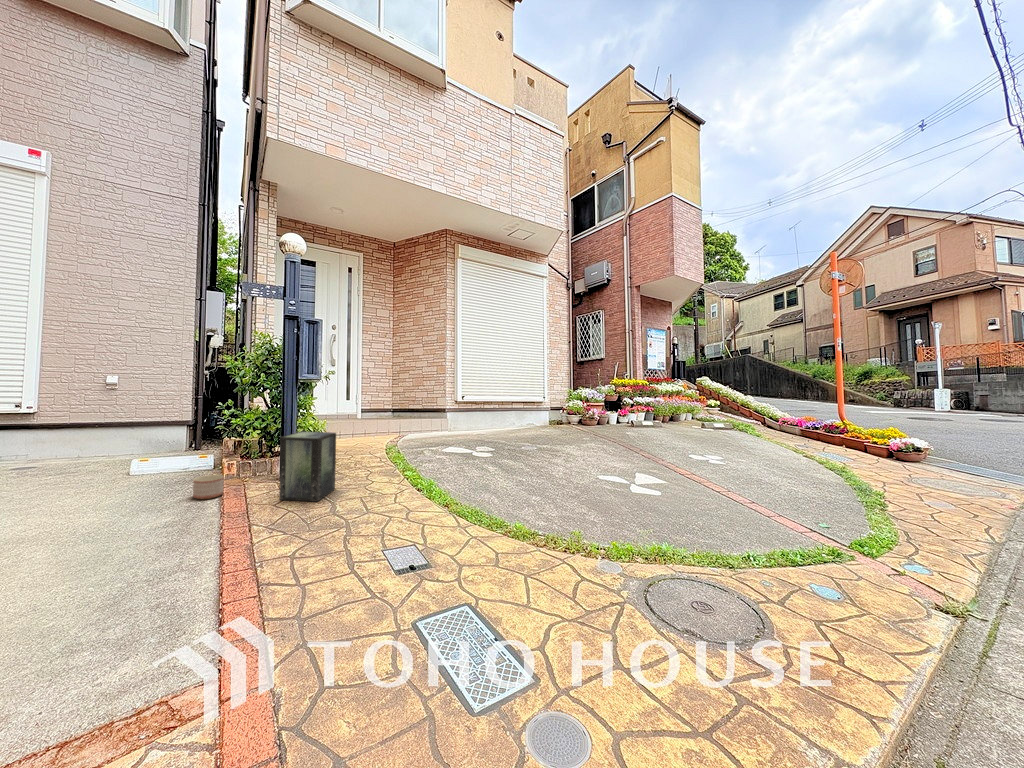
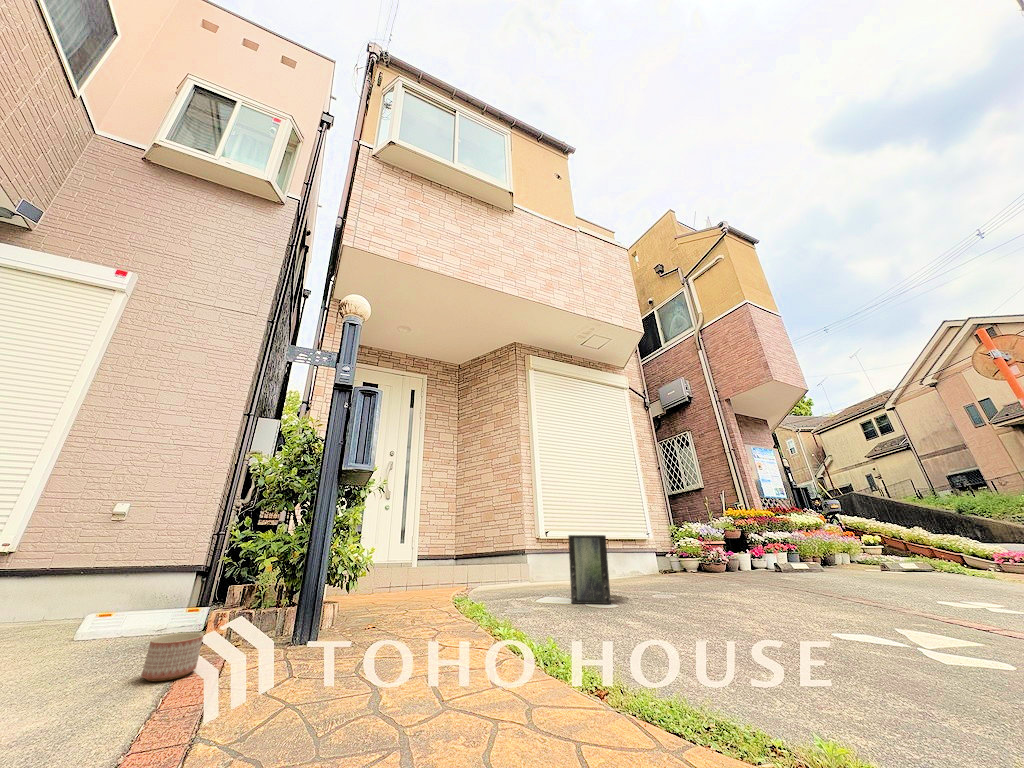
storage box: present [279,431,336,501] -> present [568,535,611,604]

